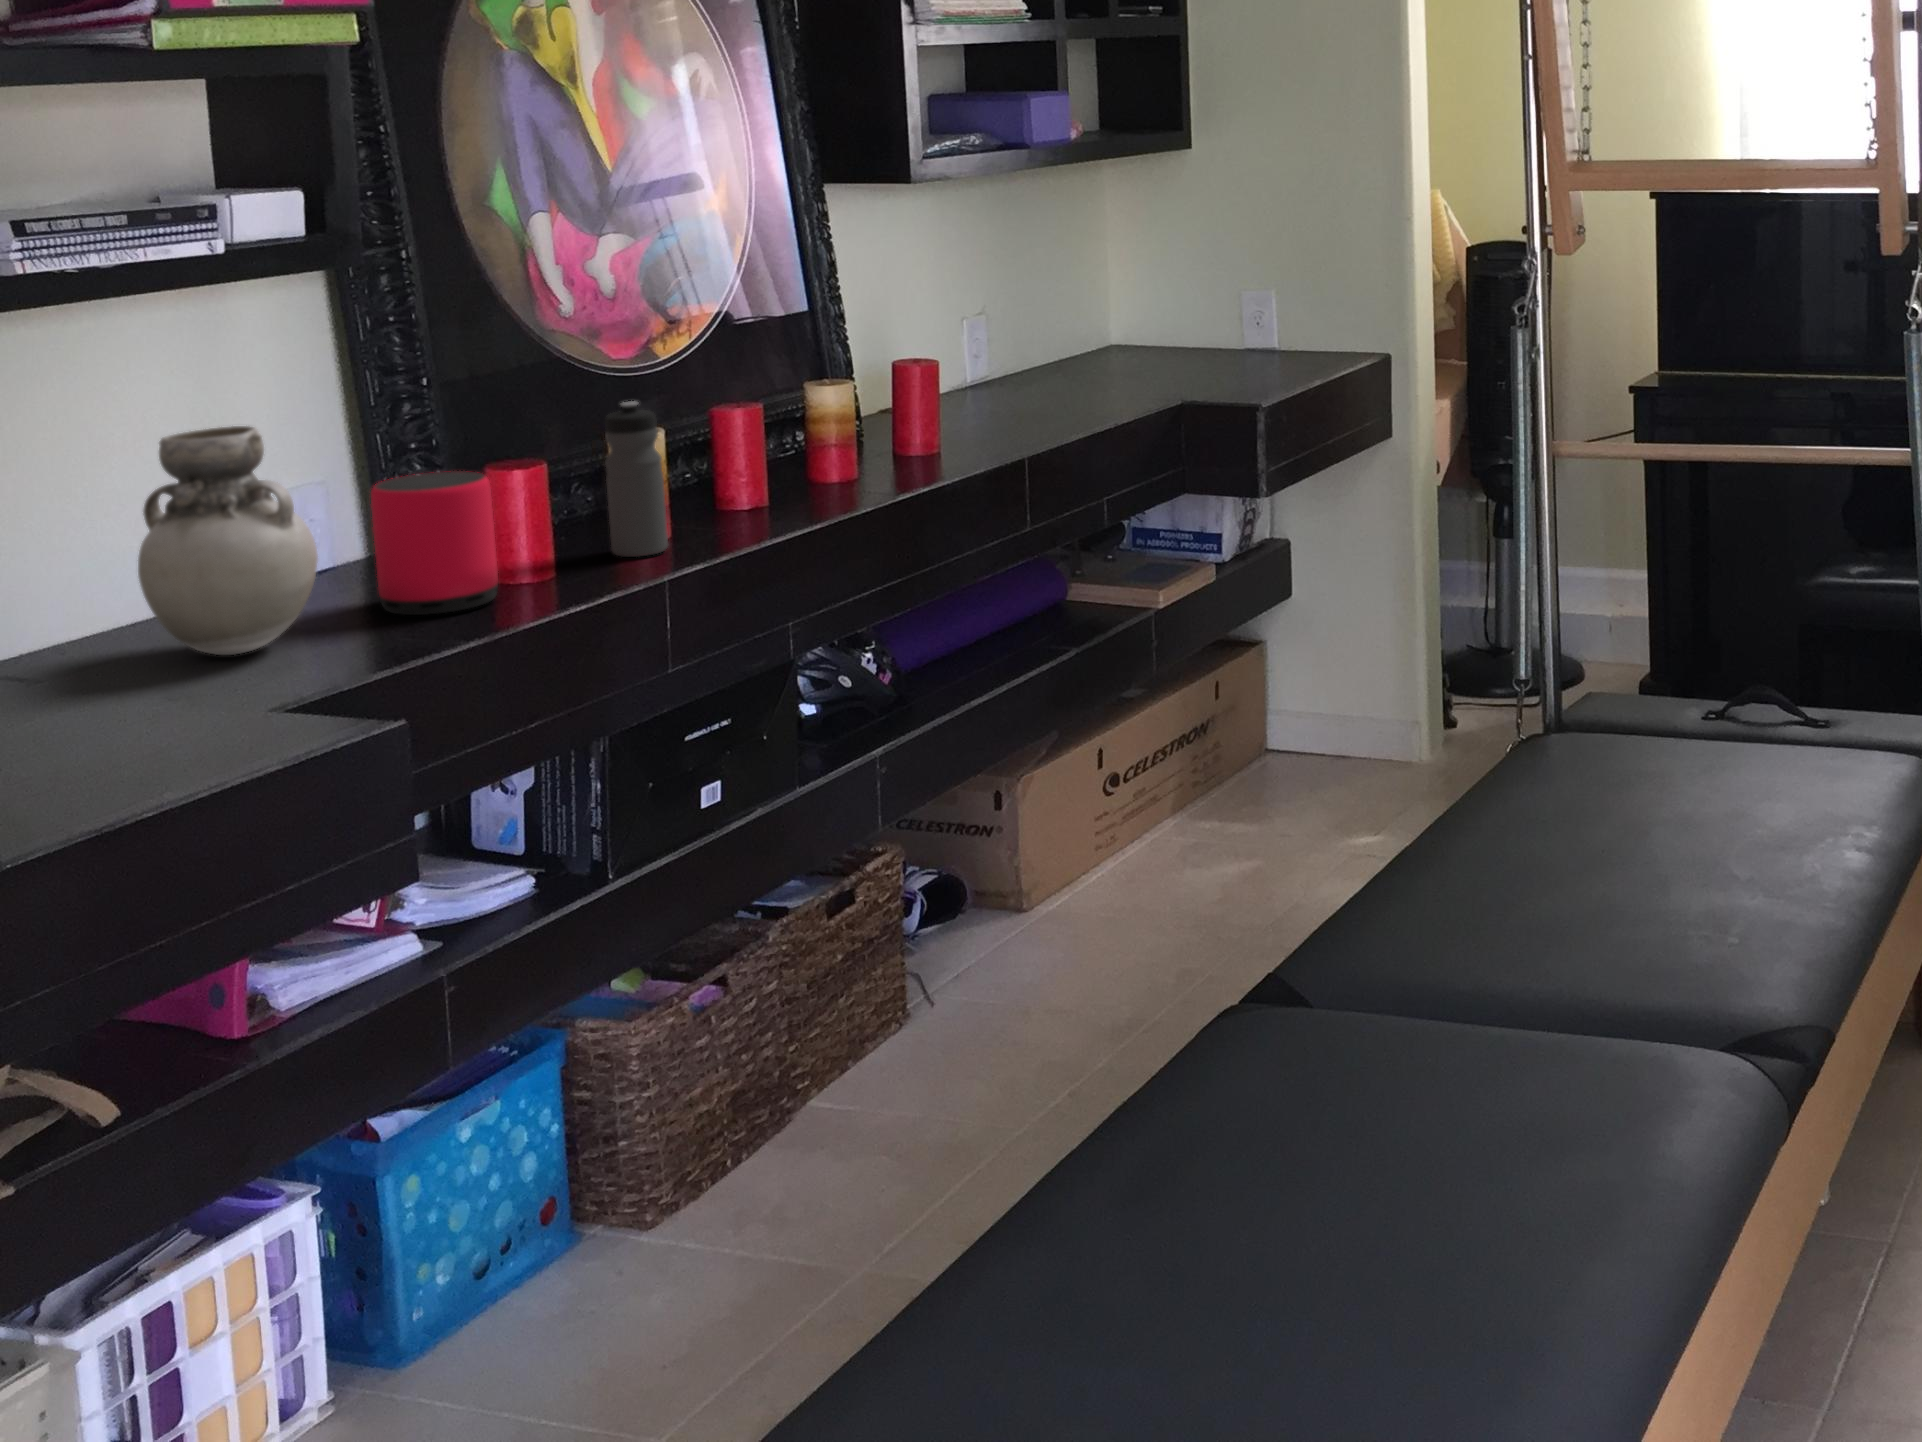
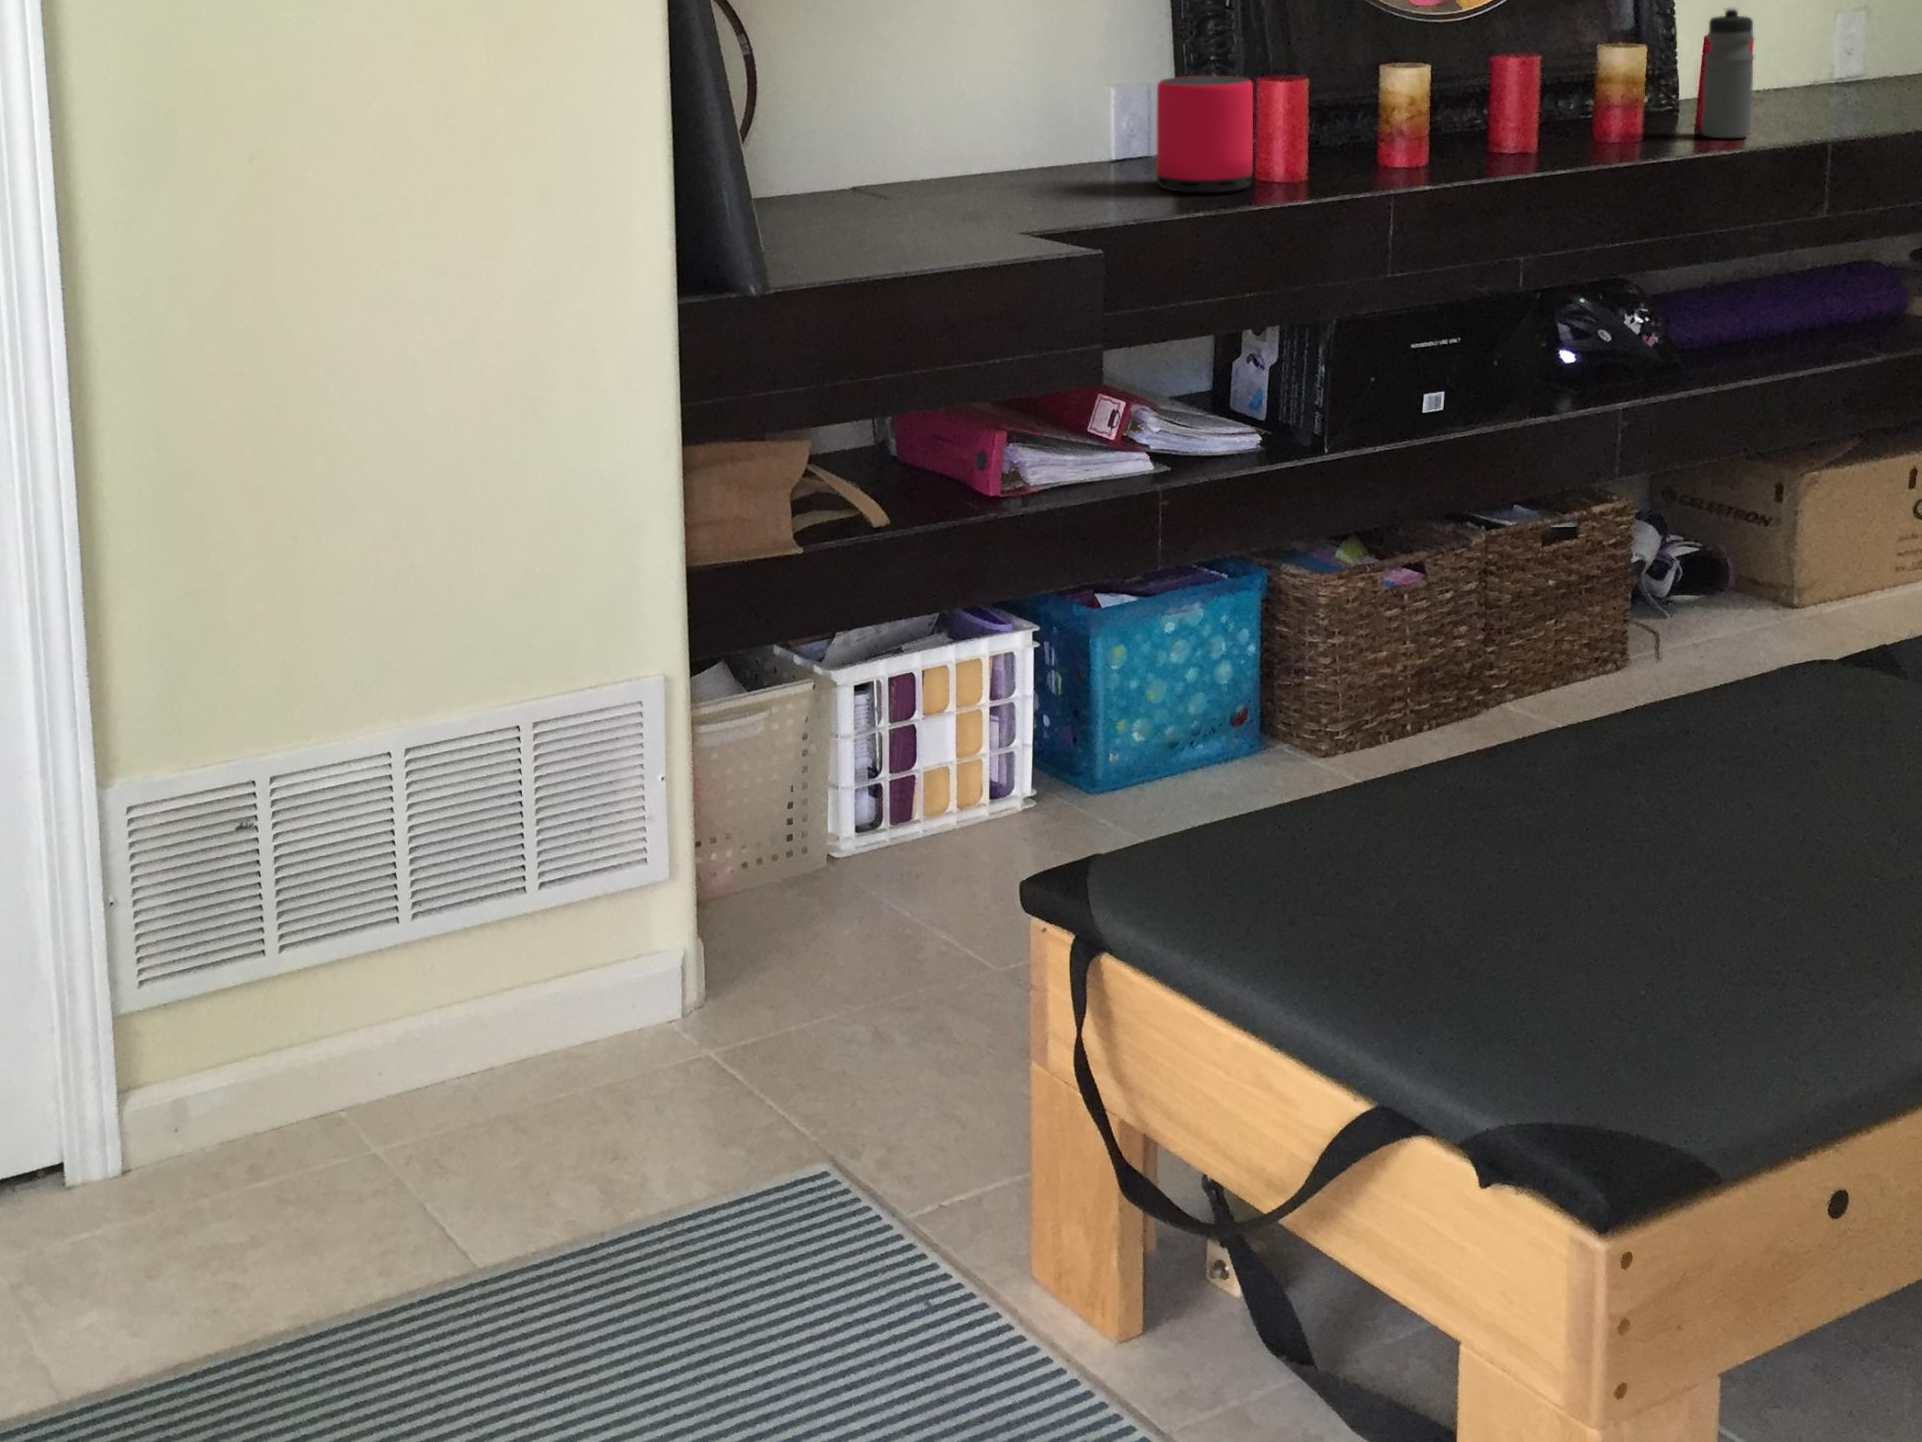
water bottle: present [605,401,668,557] -> present [1702,7,1754,138]
vase: present [138,426,318,655] -> none [969,15,1099,199]

